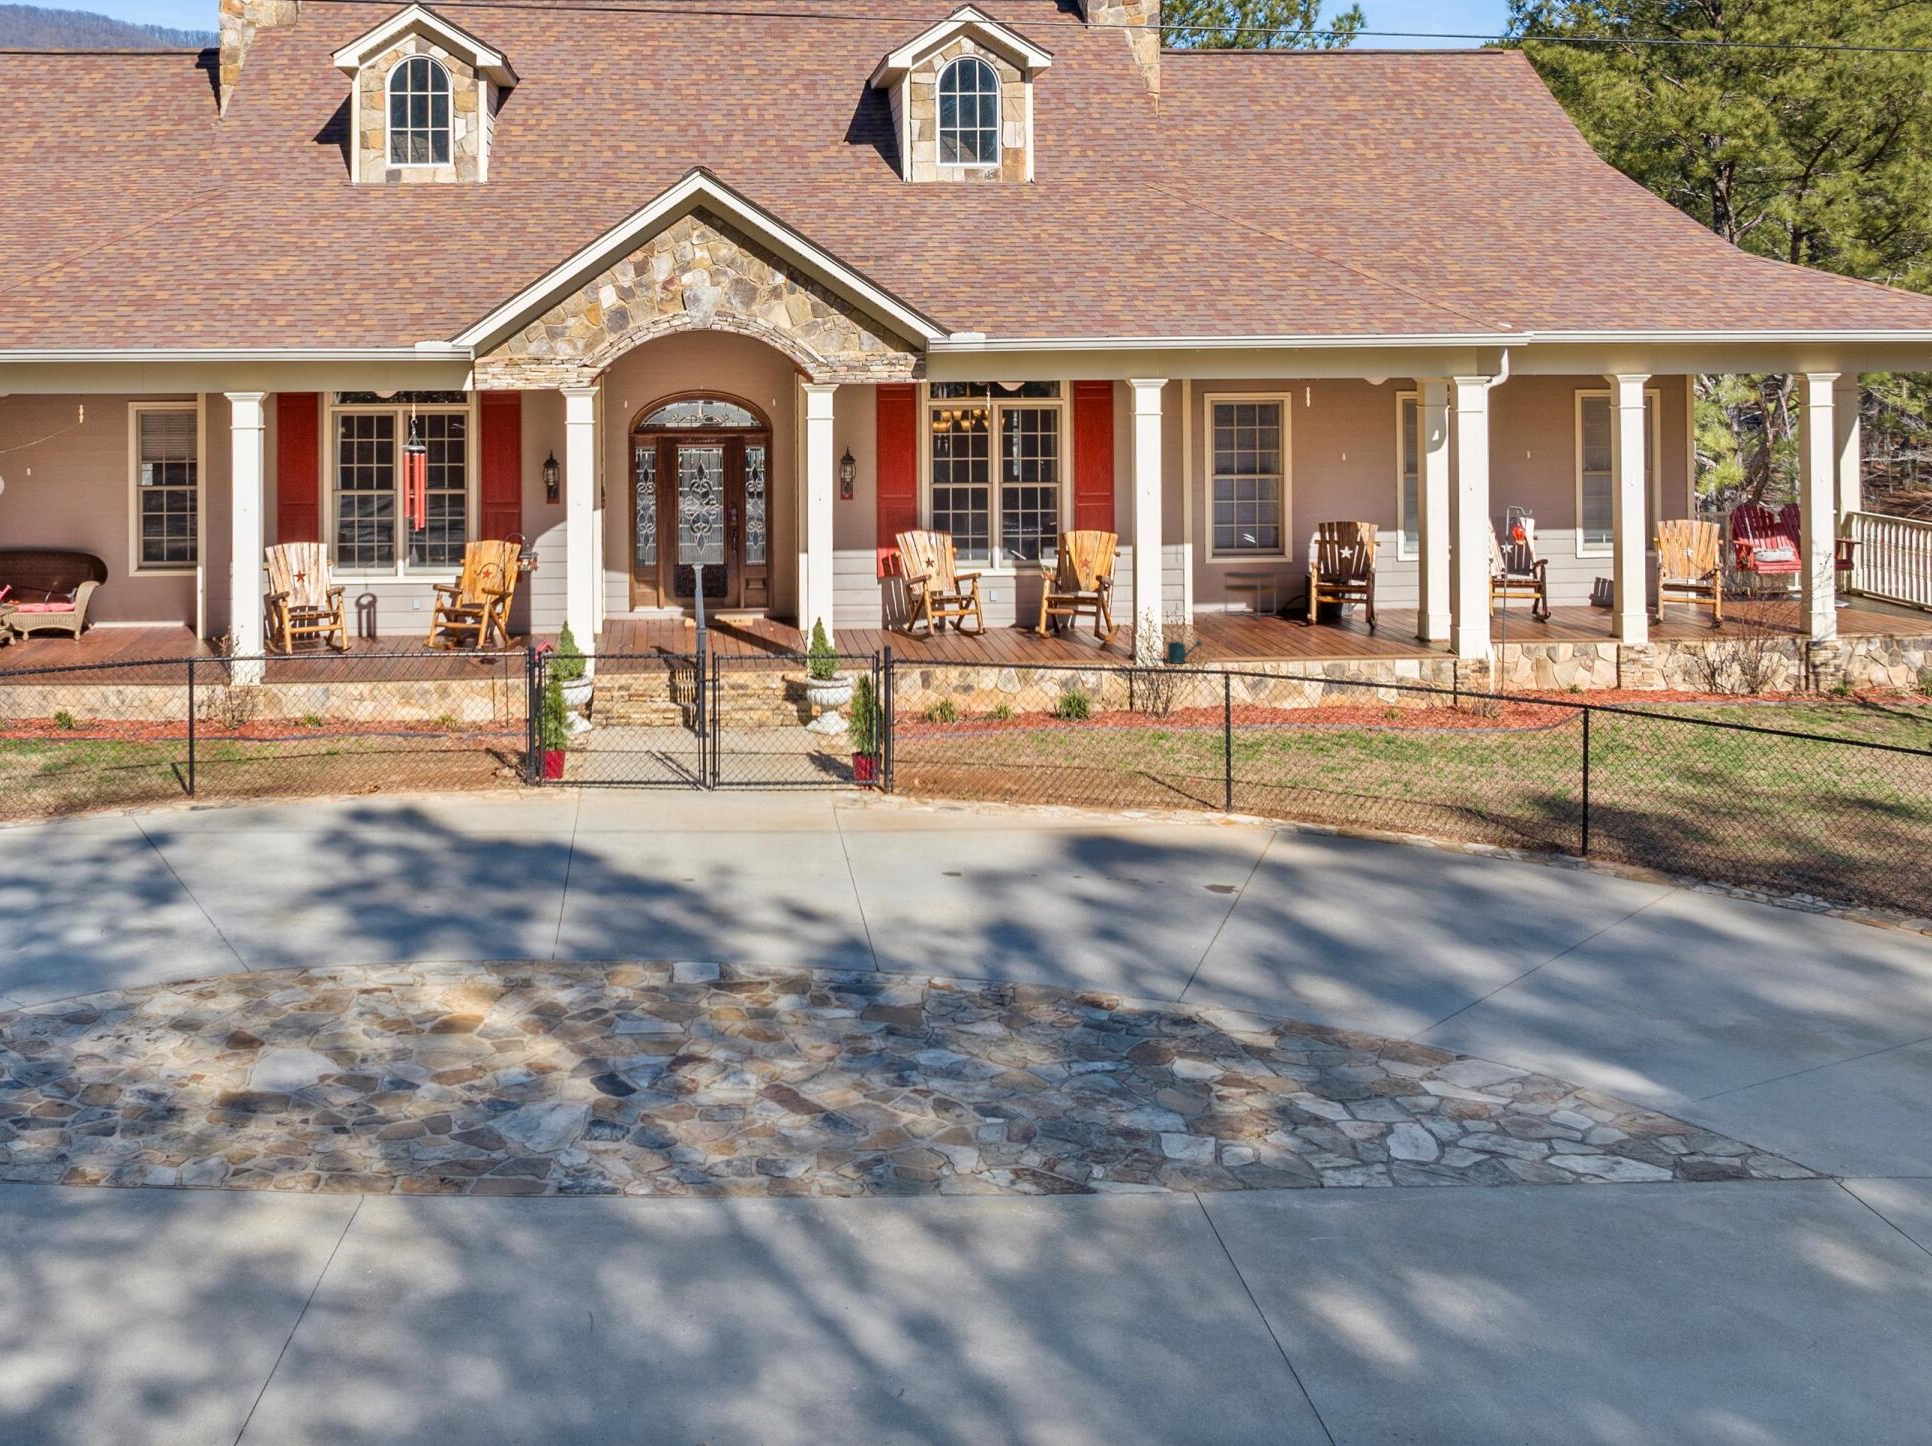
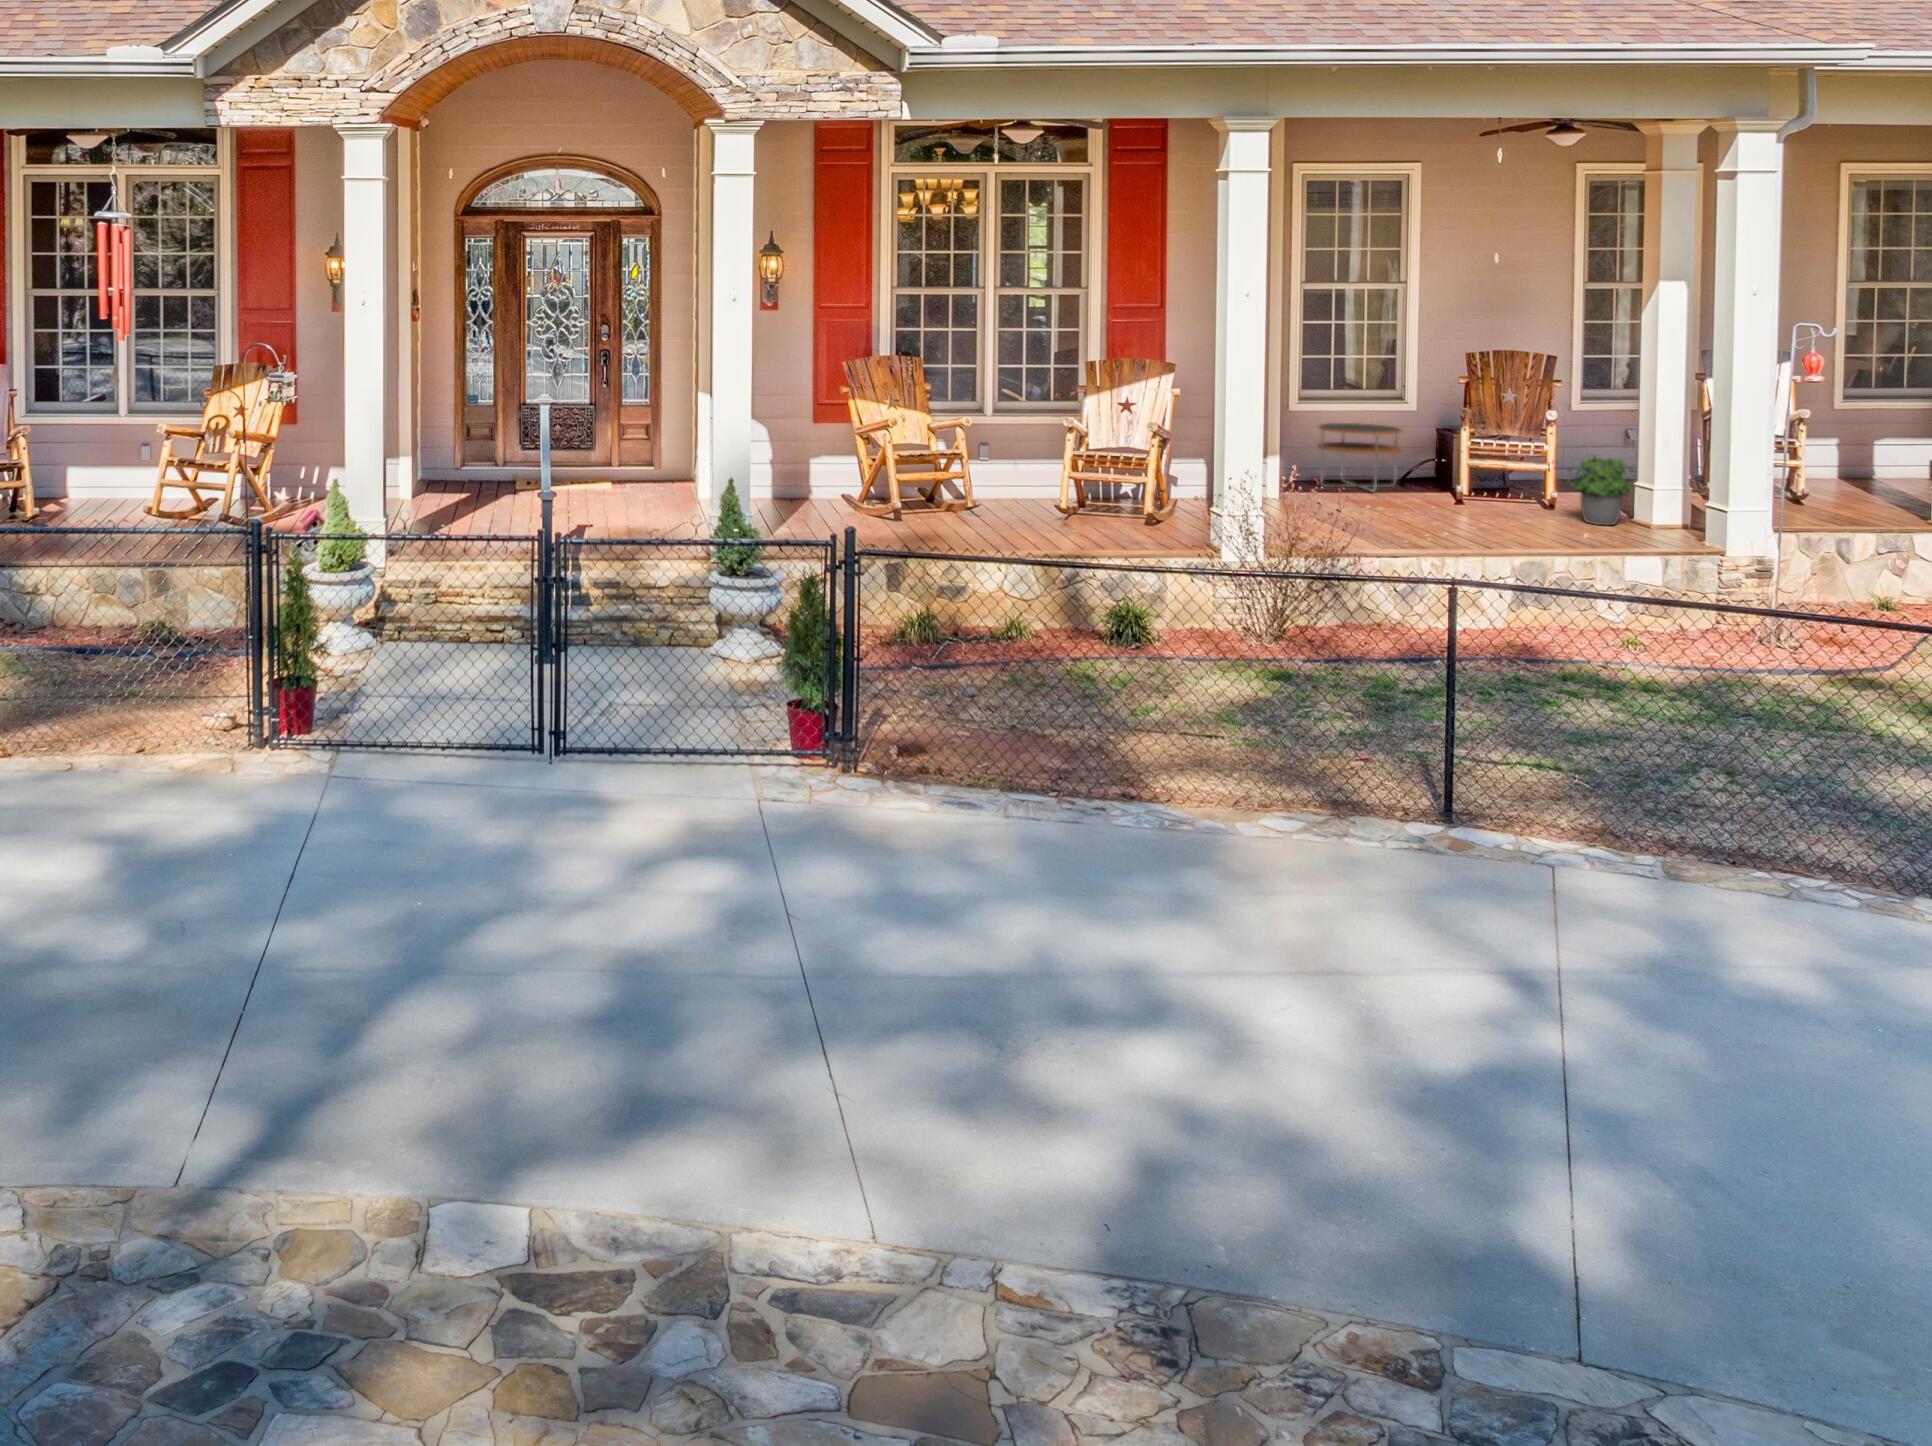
potted plant: none [1371,592,1414,640] -> present [1567,456,1636,525]
watering can: present [1163,640,1202,664] -> none [1260,514,1326,554]

